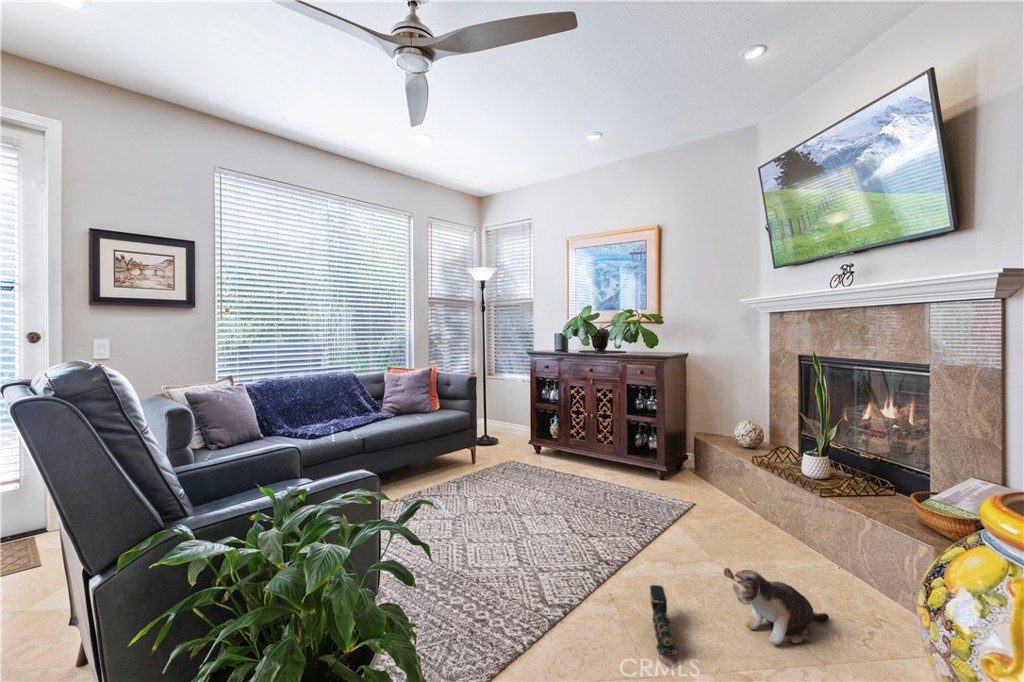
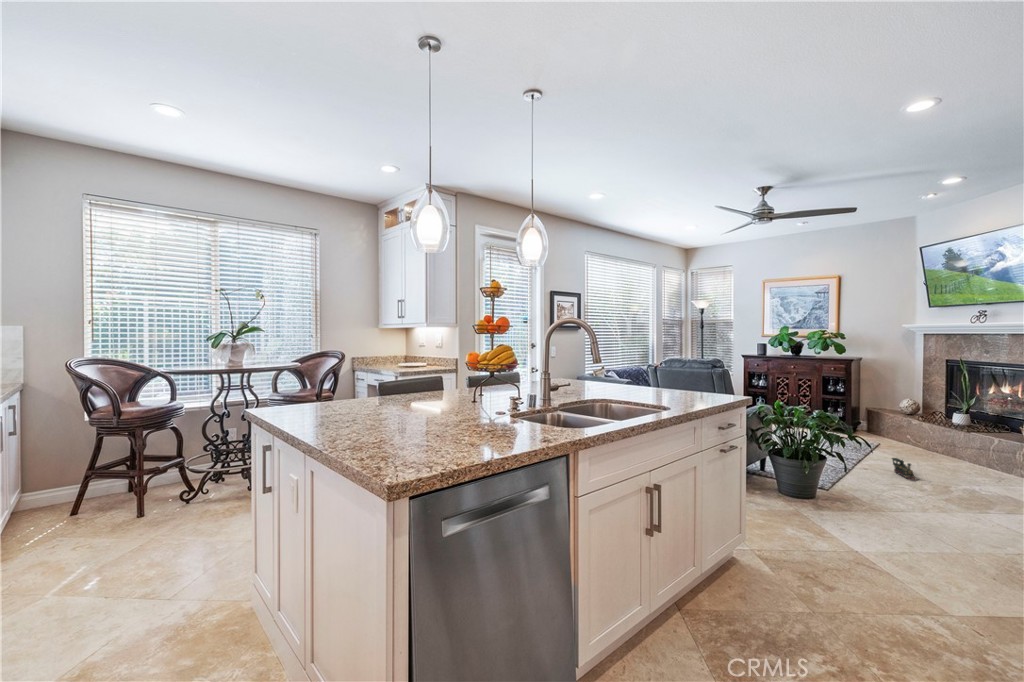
plush toy: present [724,568,829,645] -> none [933,448,981,479]

